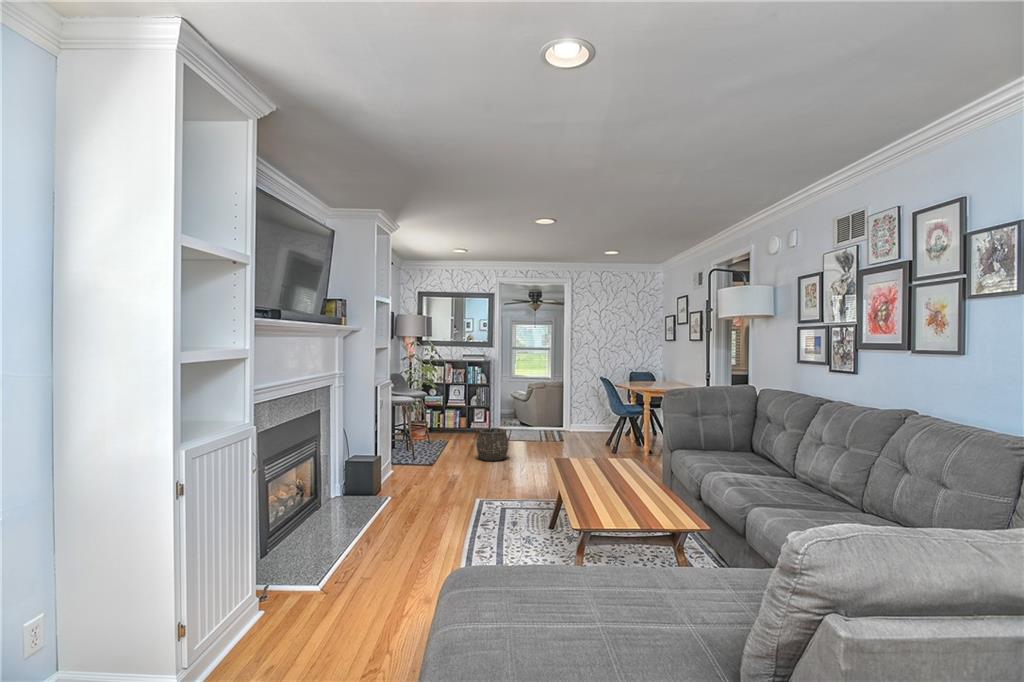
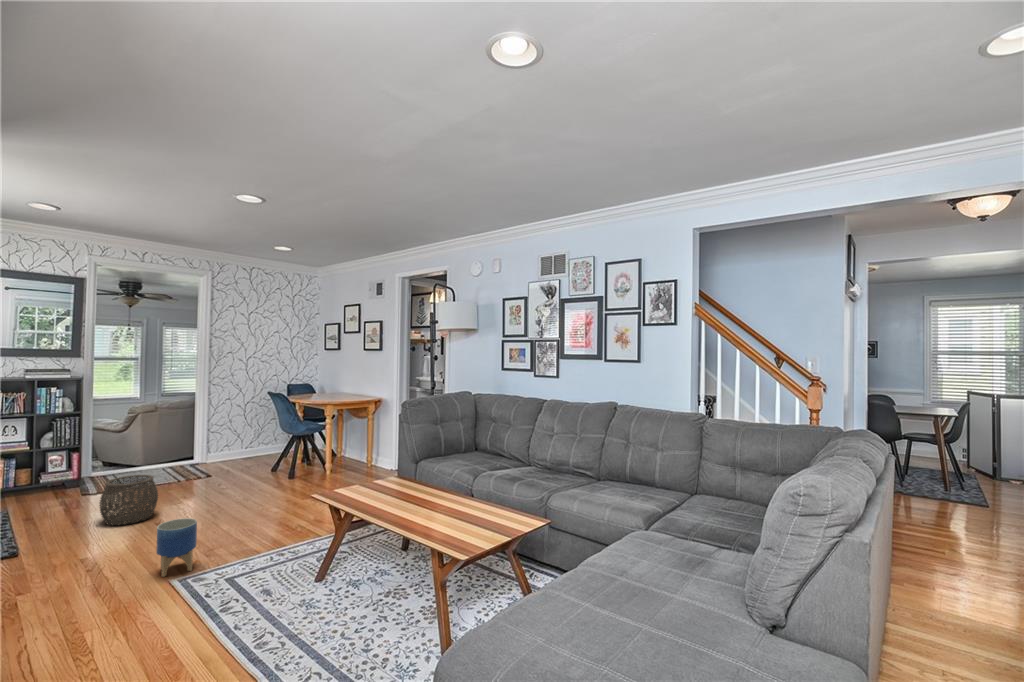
planter: none [474,459,497,497] -> present [156,518,197,577]

